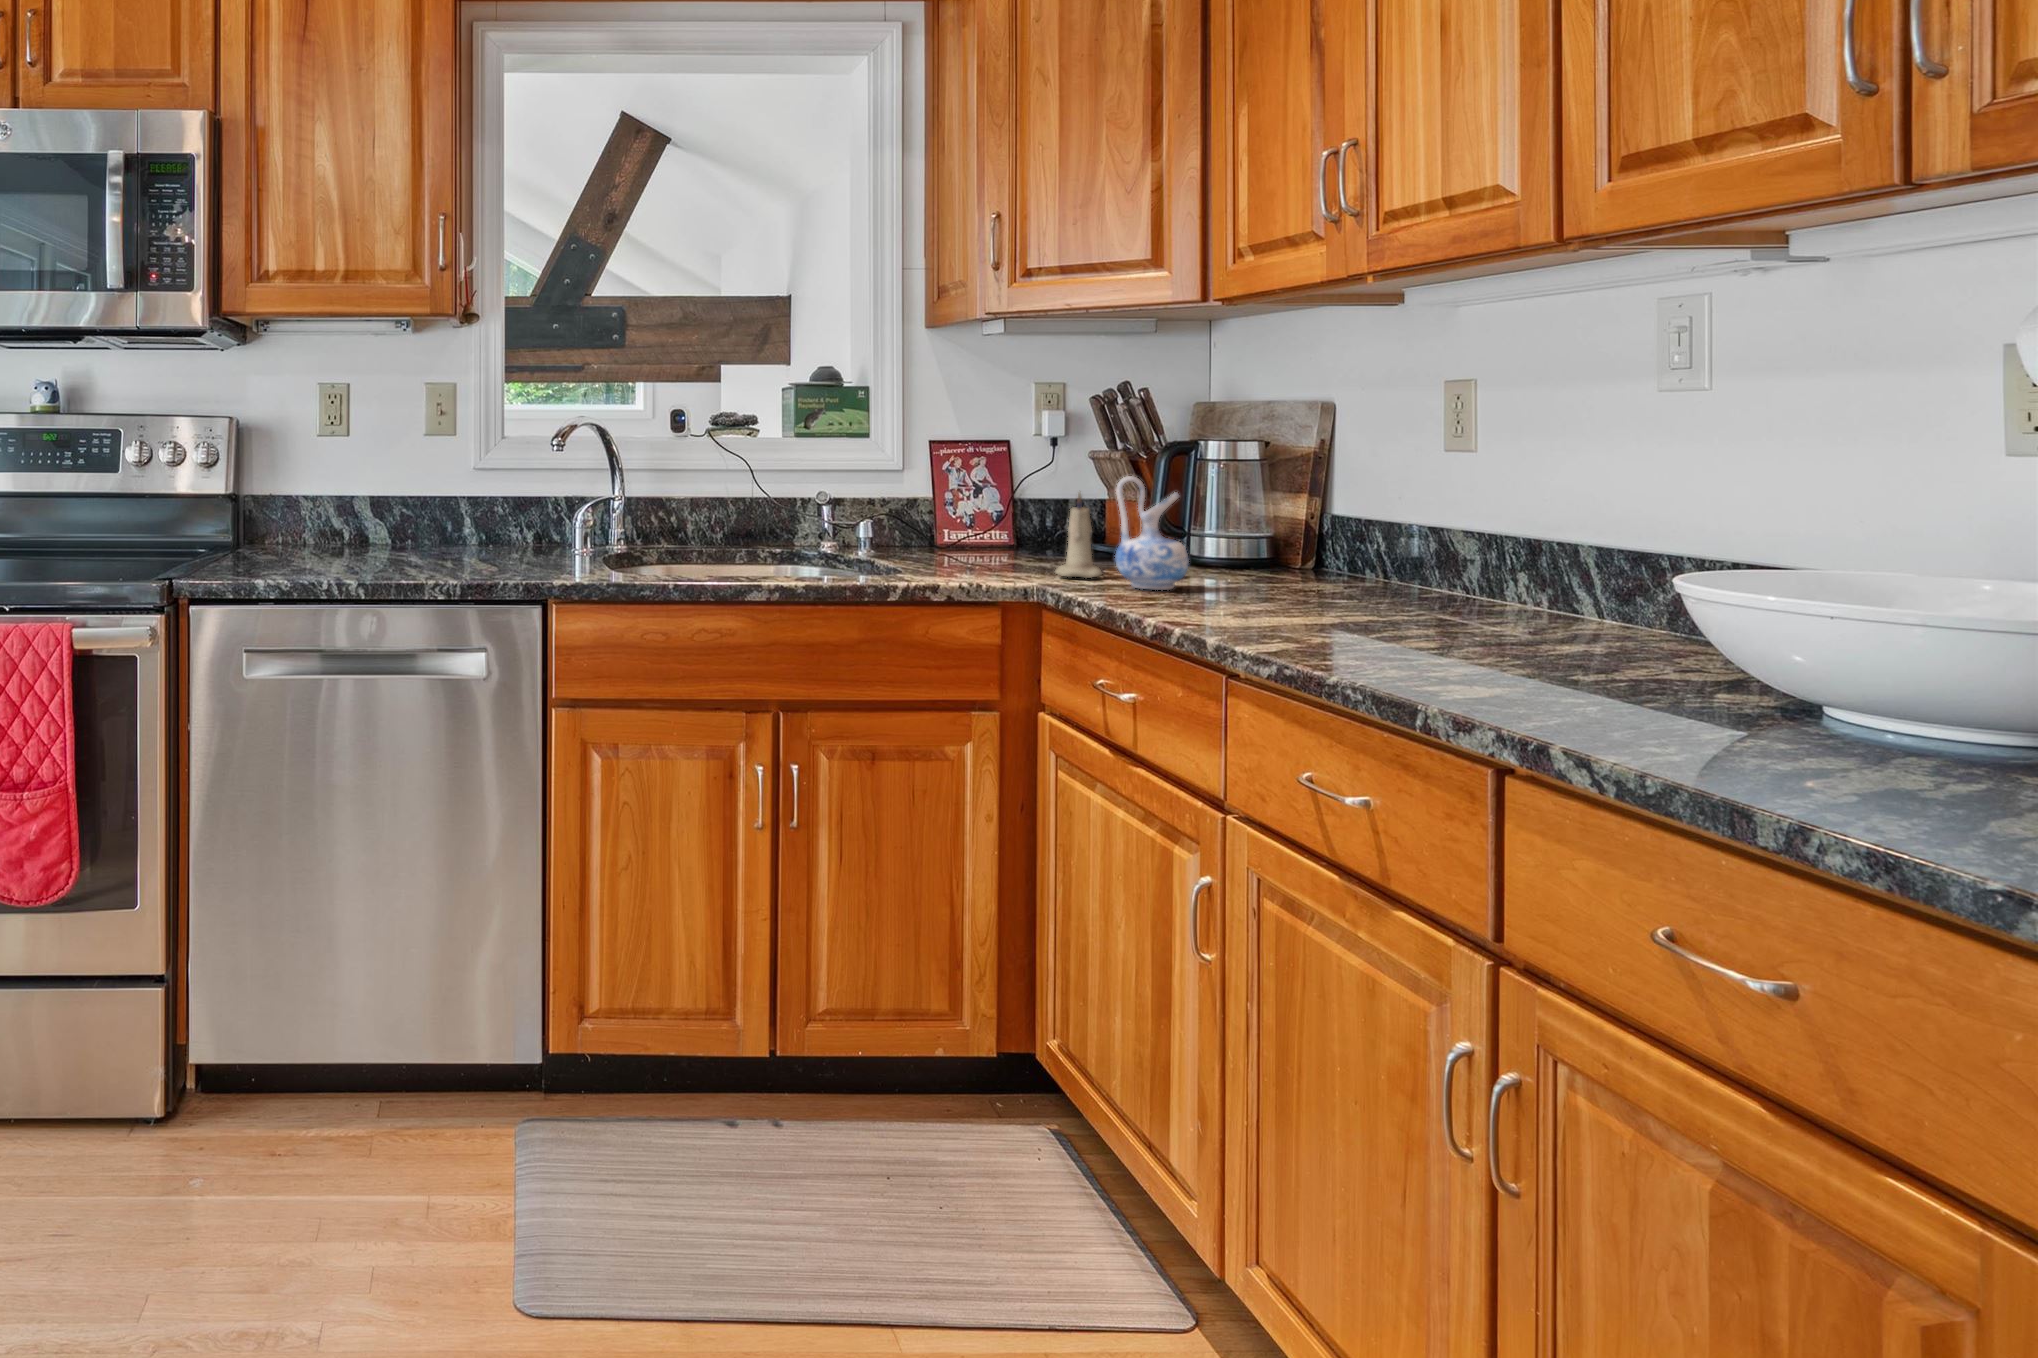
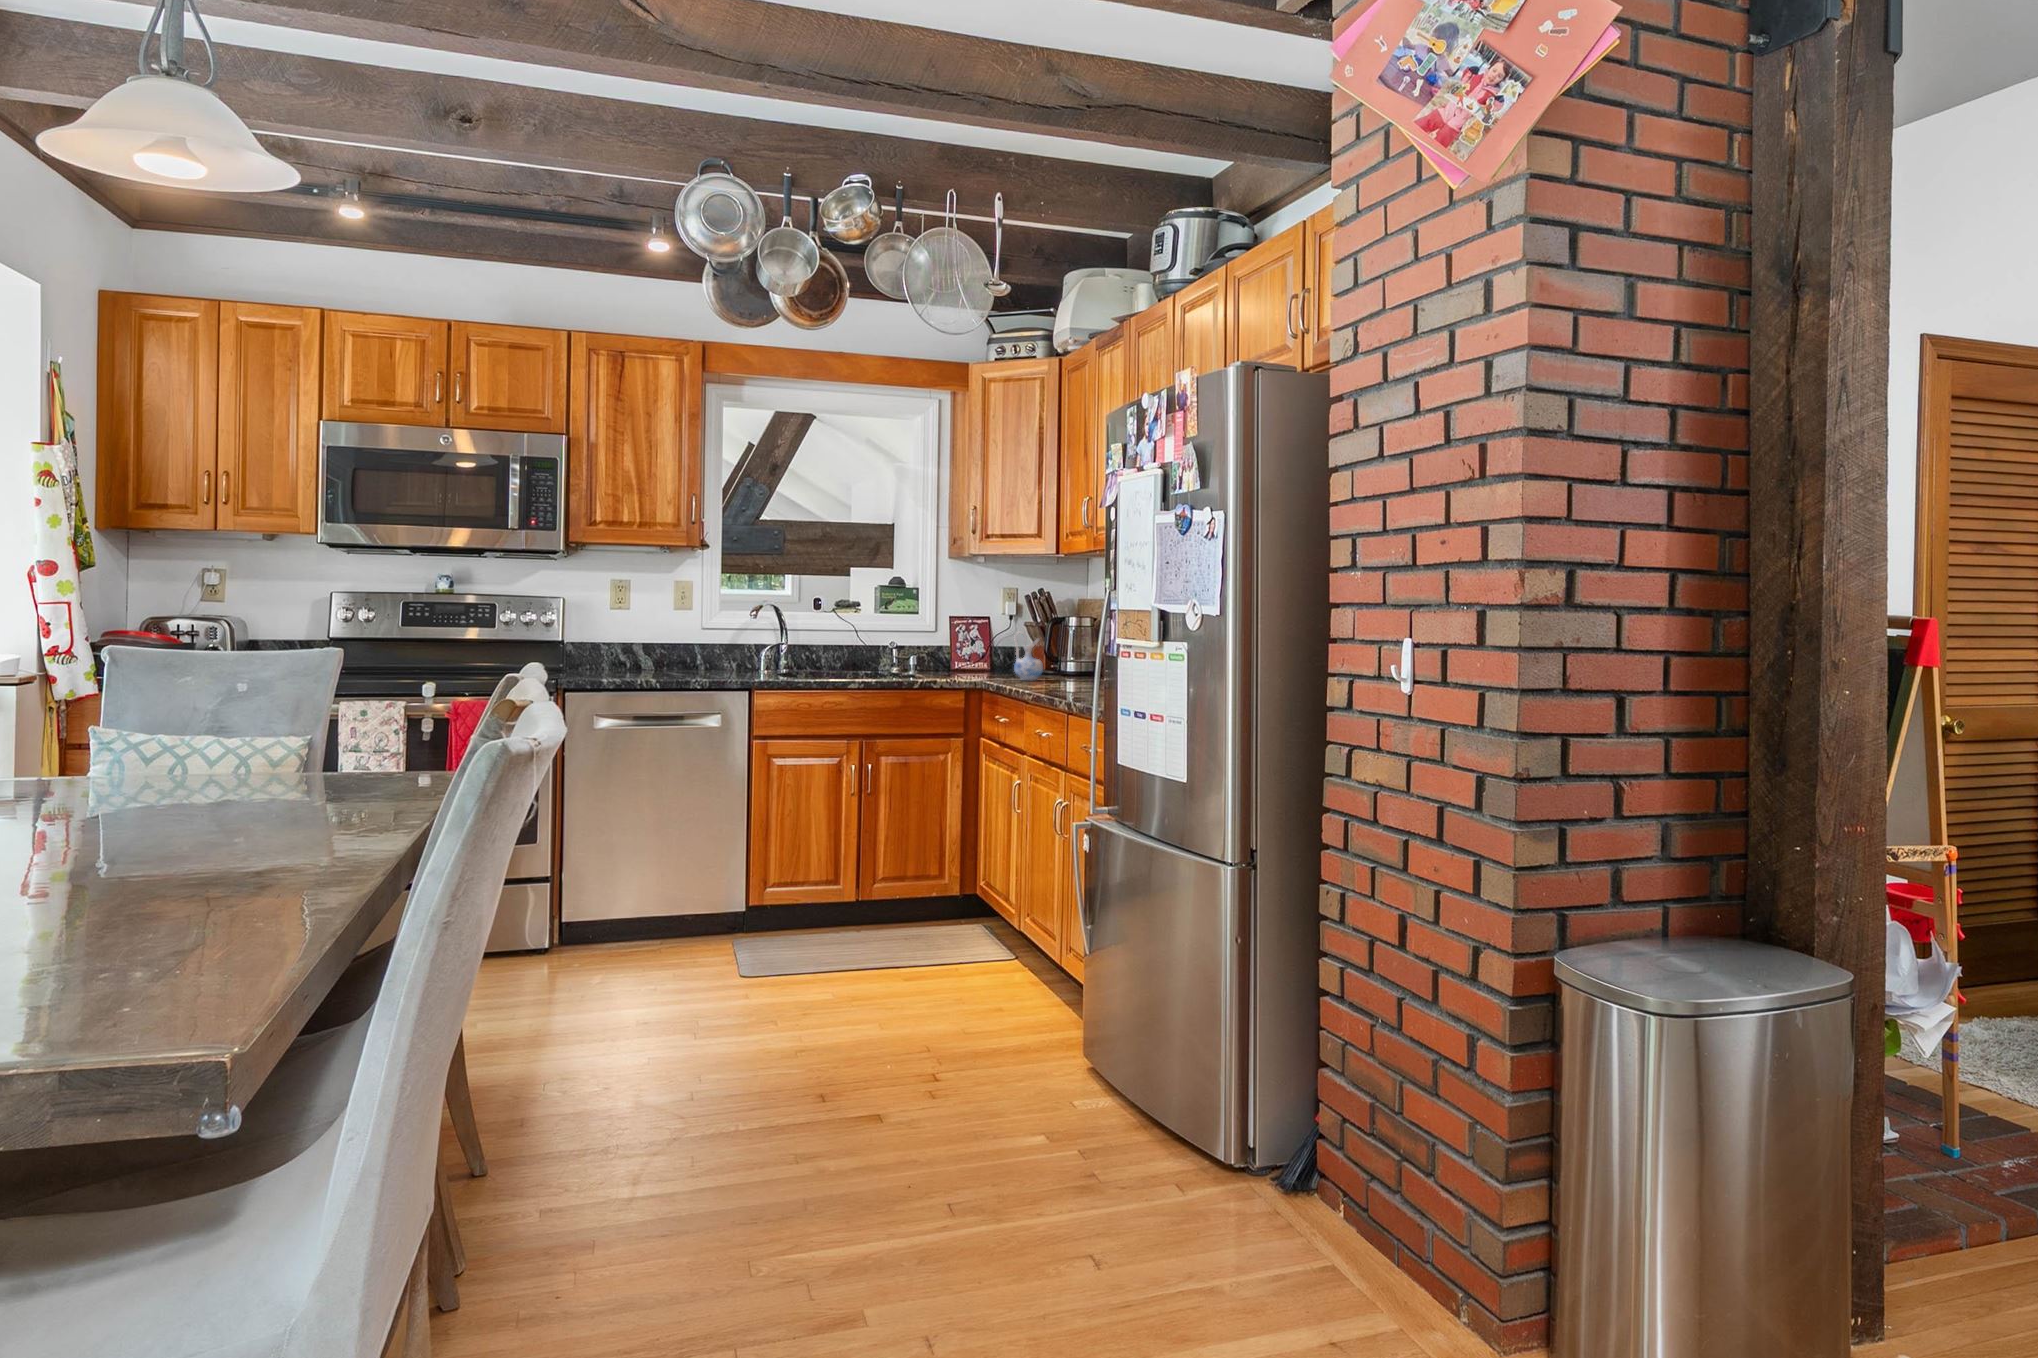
candle: present [1056,493,1101,578] -> none [993,638,1014,678]

